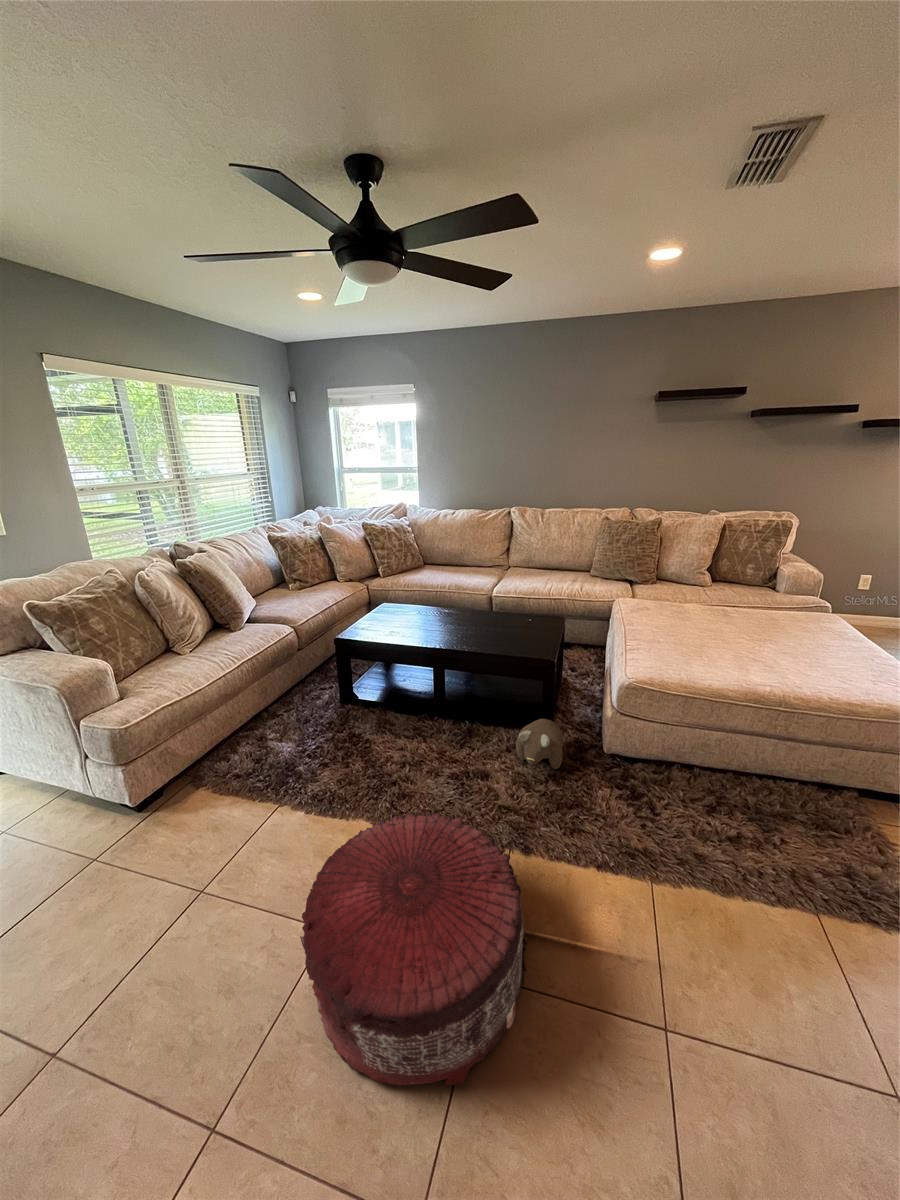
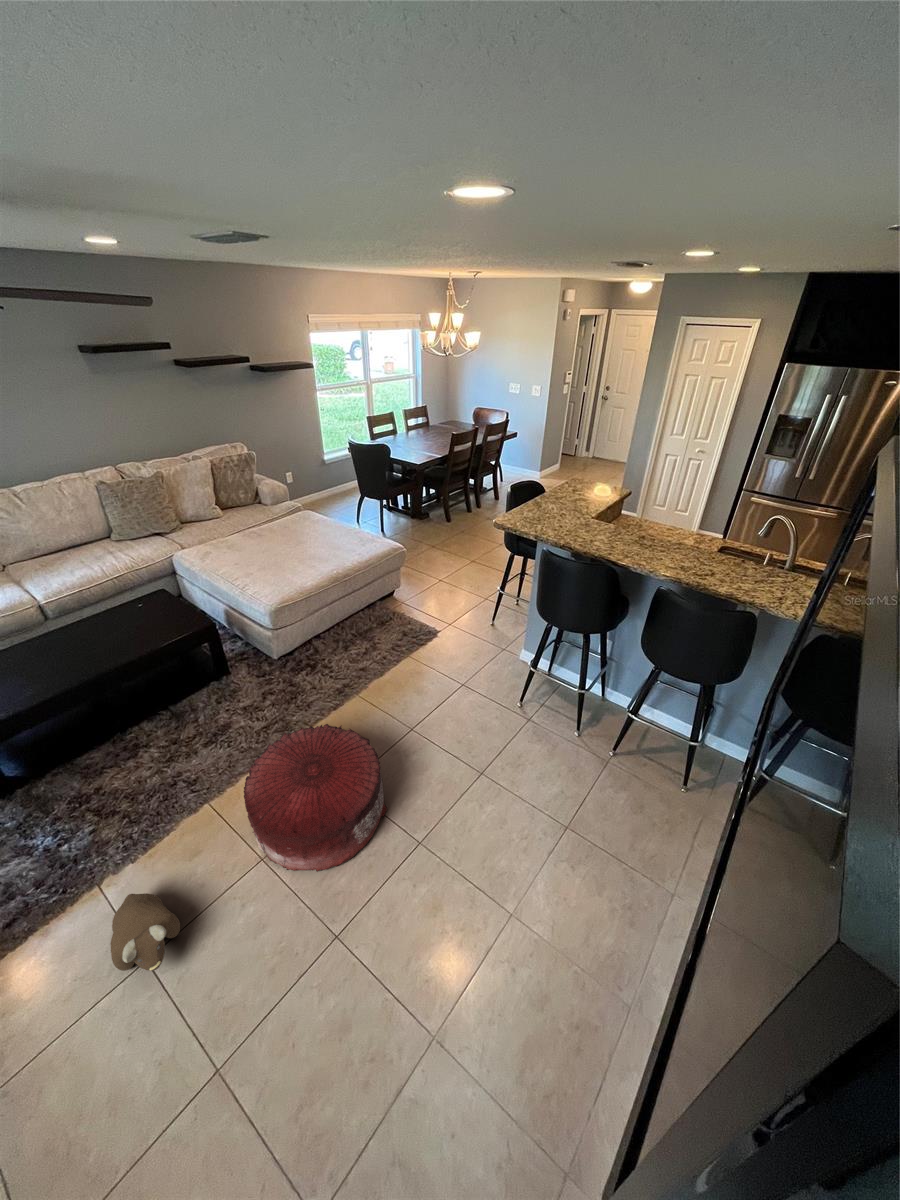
plush toy: present [516,719,563,769] -> present [111,893,180,971]

